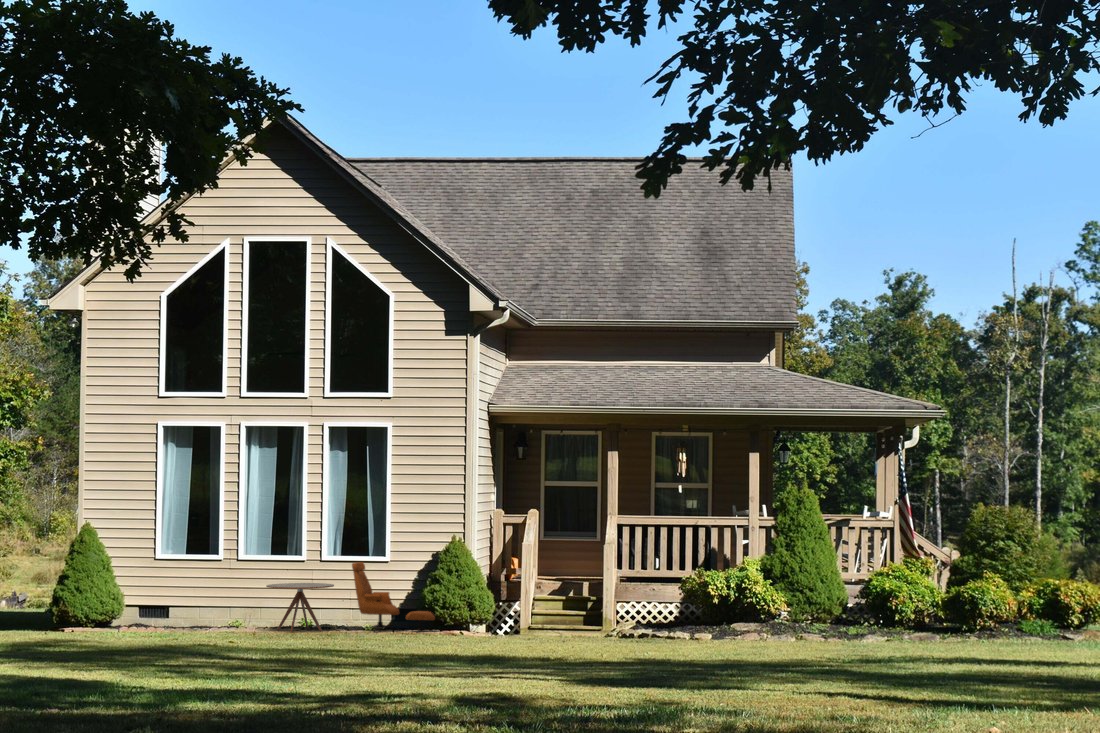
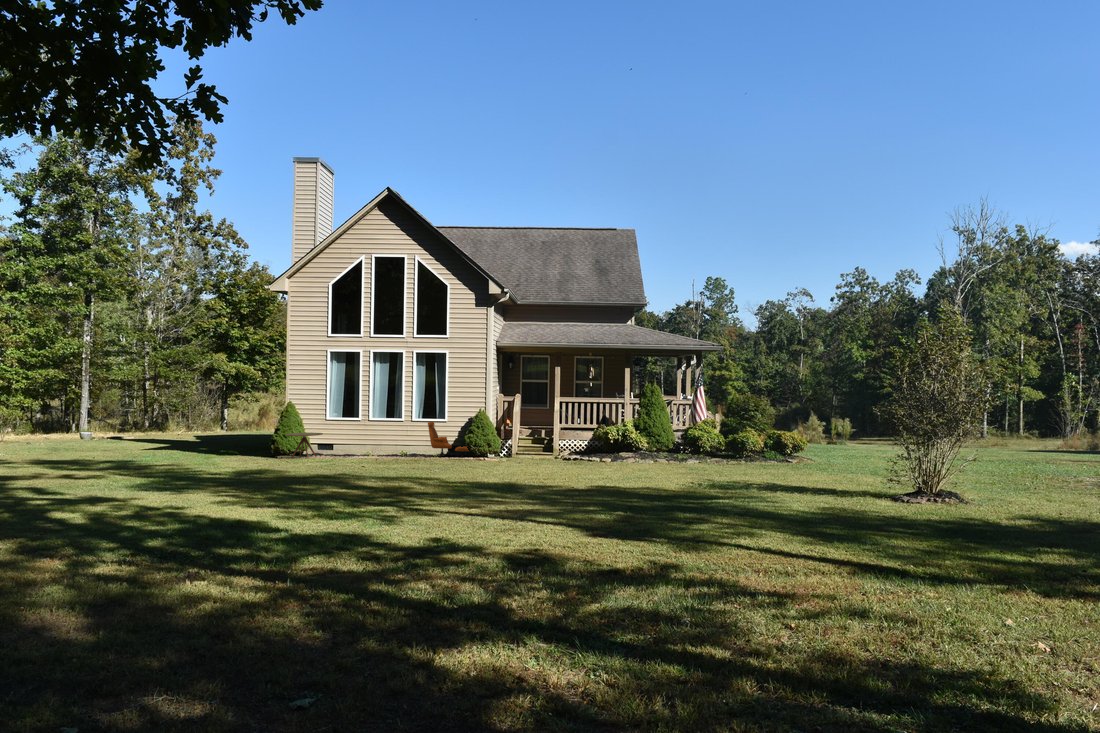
round table: present [266,583,334,633] -> present [286,432,323,458]

